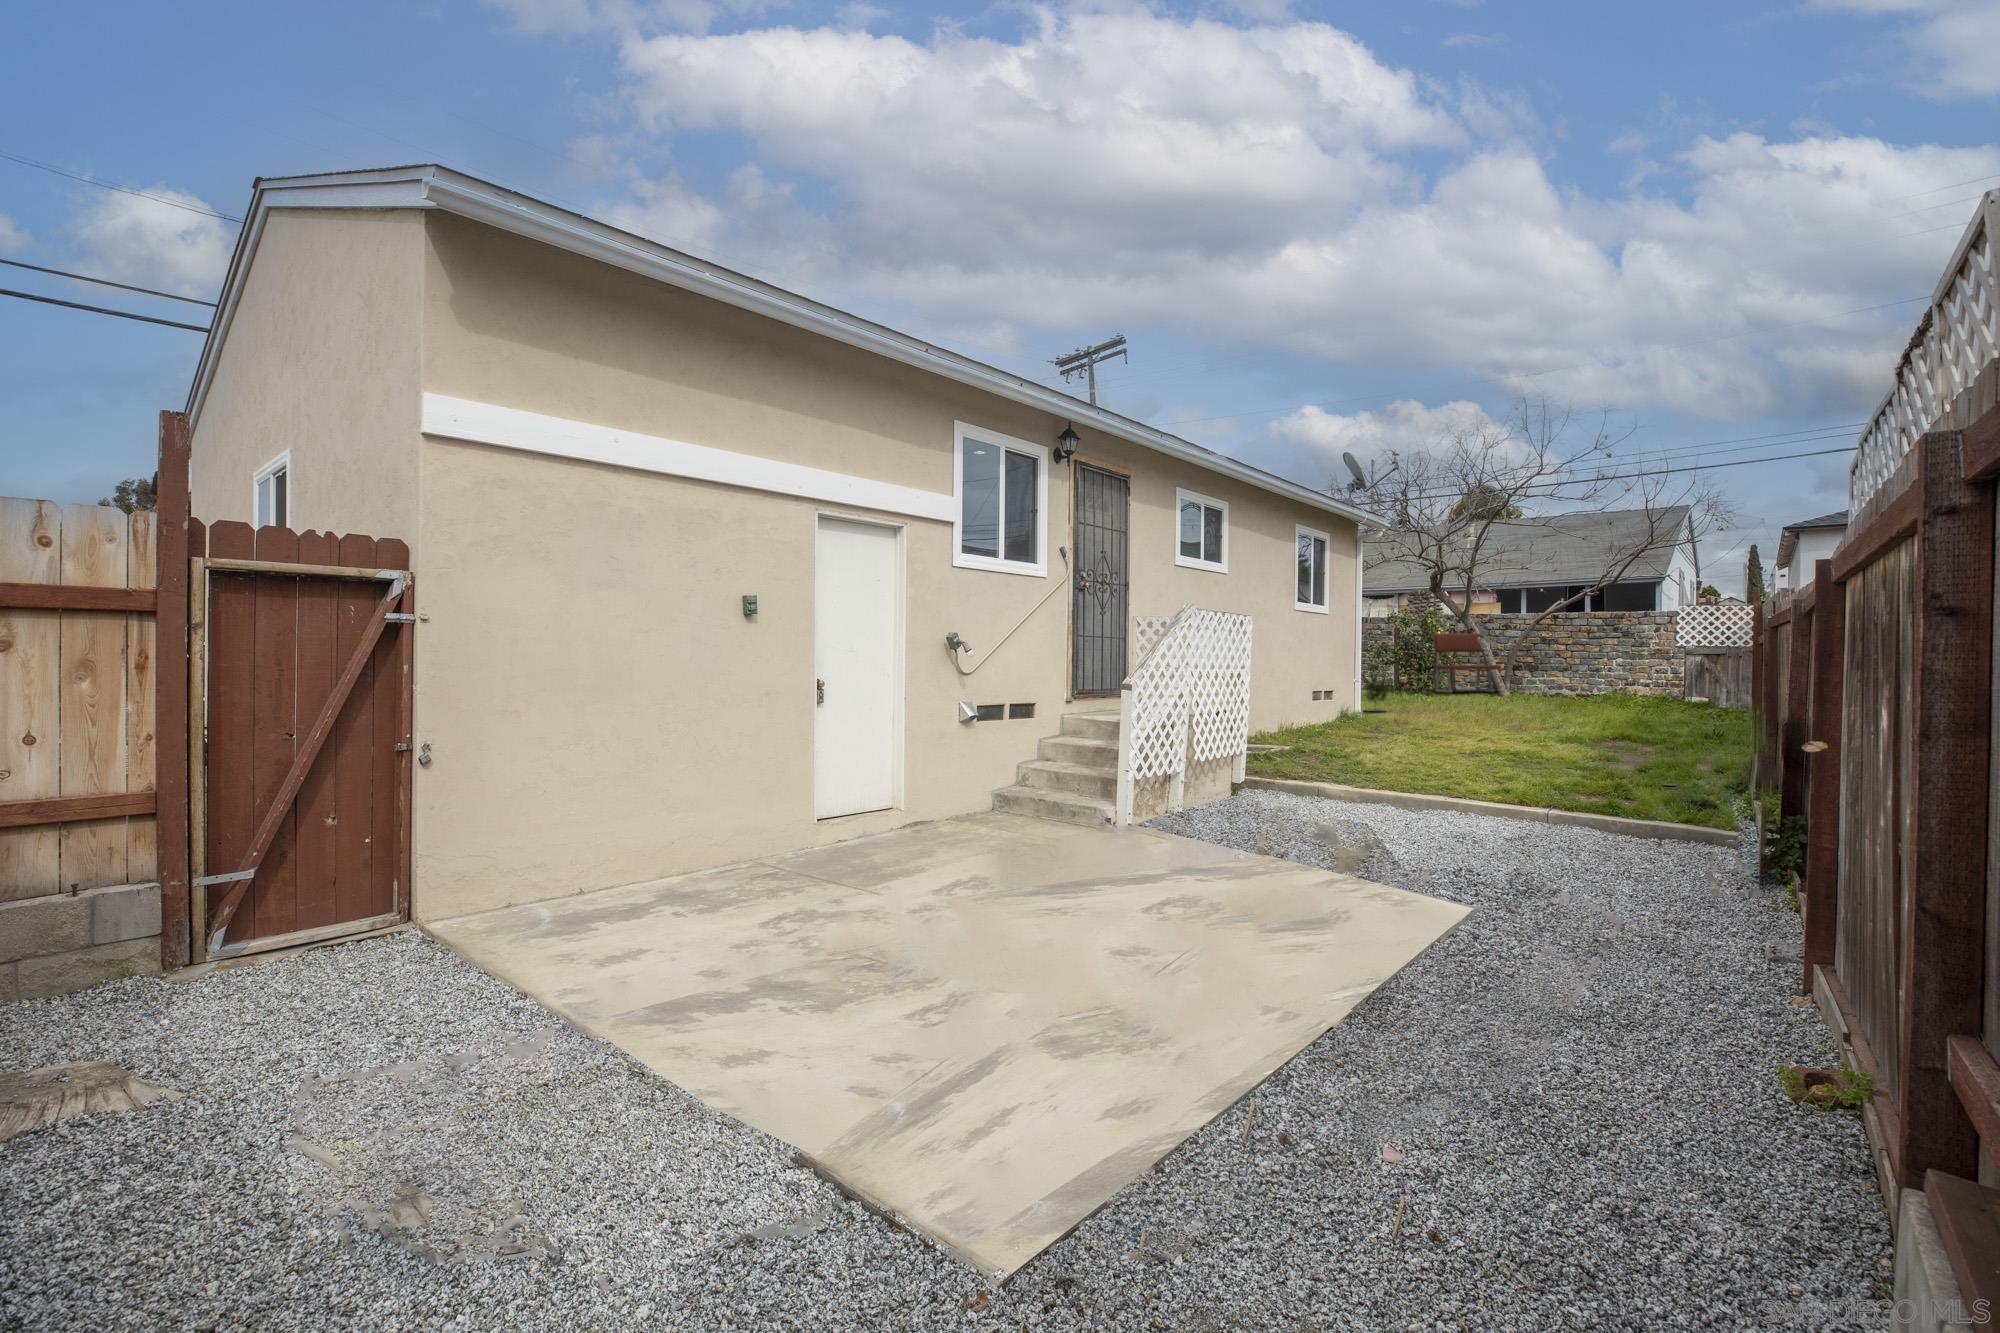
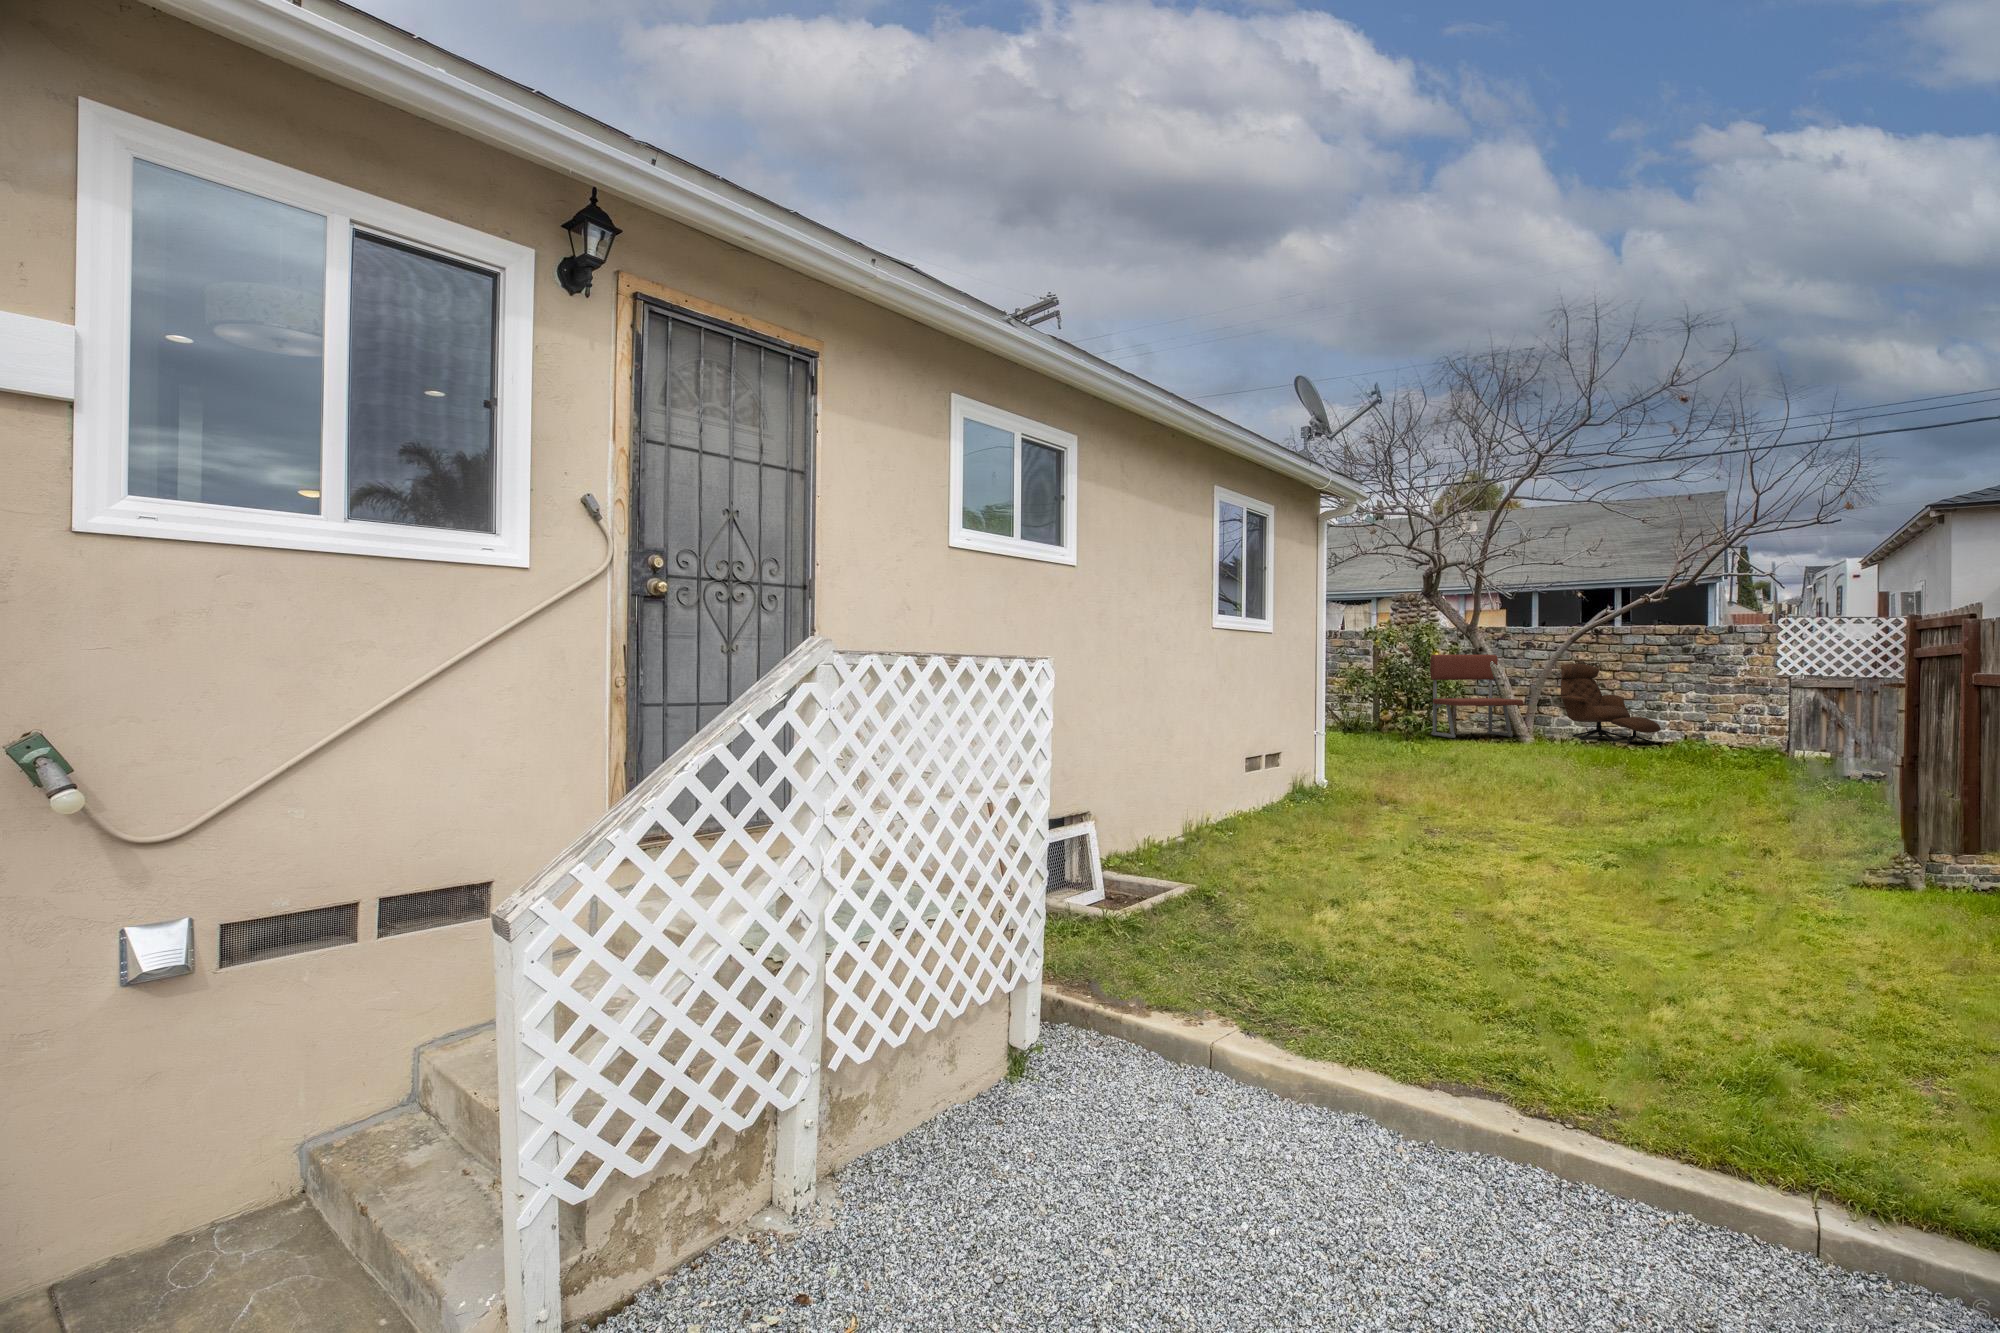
lounge chair: none [1528,640,1596,694] -> present [1561,664,1661,744]
potted tree: present [1365,676,1388,712] -> none [1324,722,1367,784]

